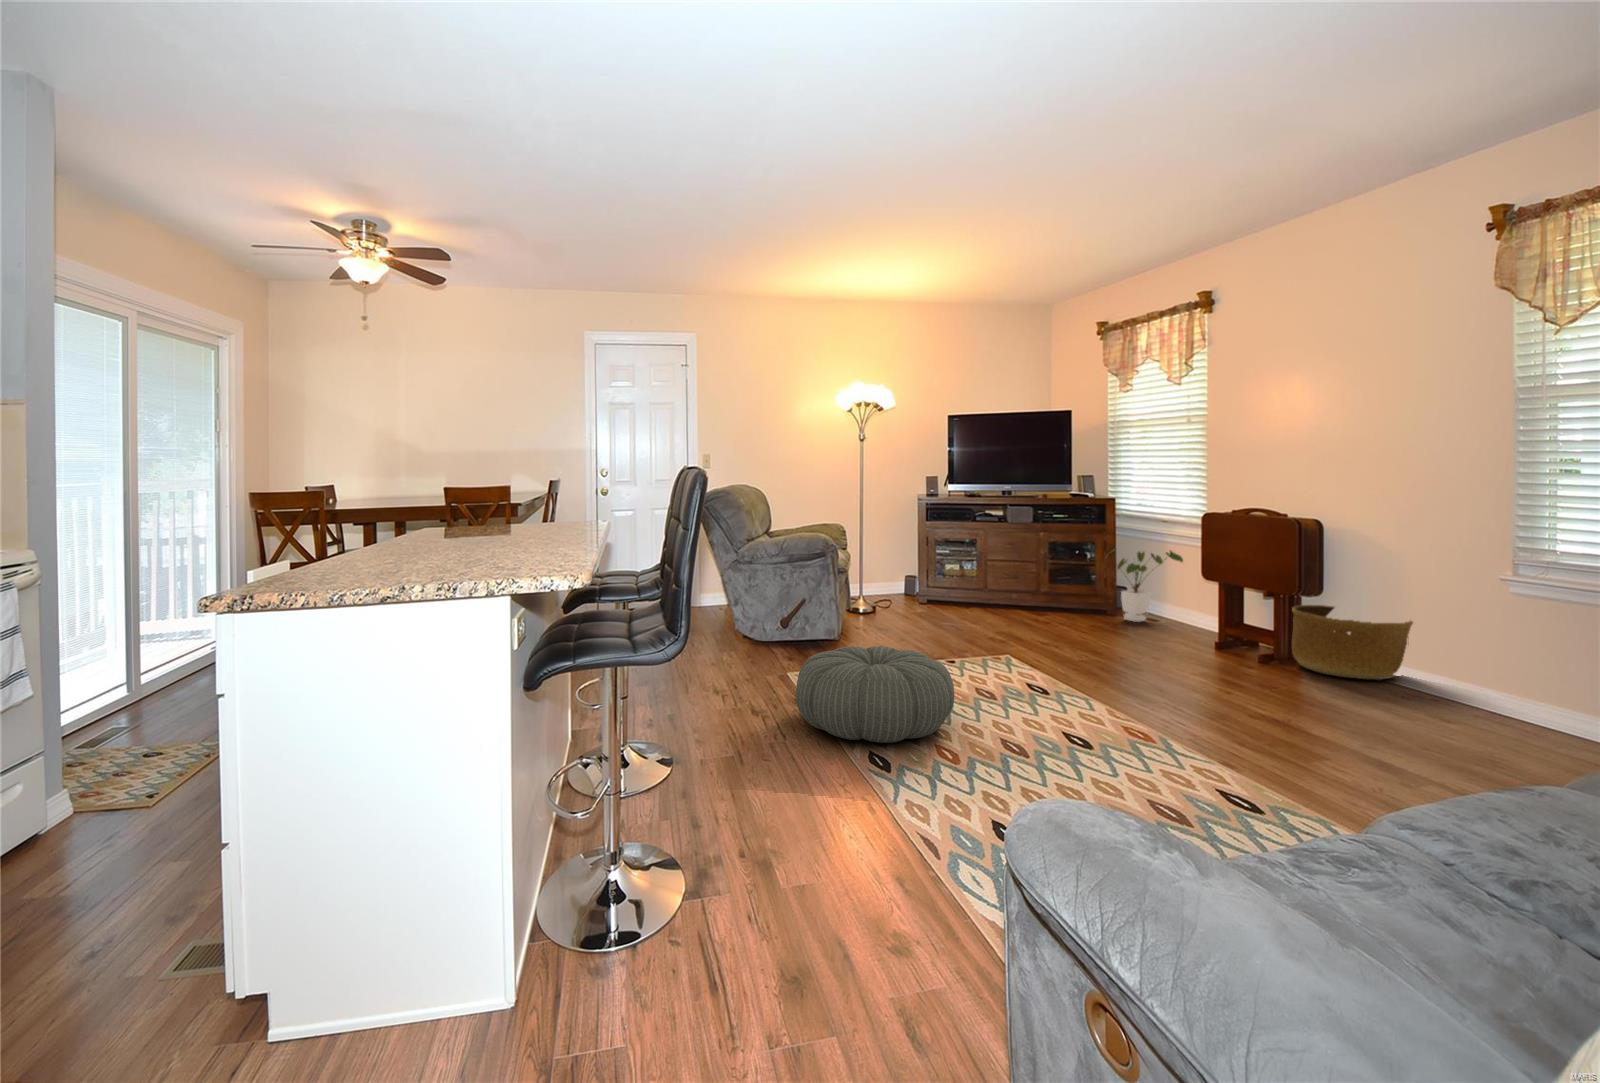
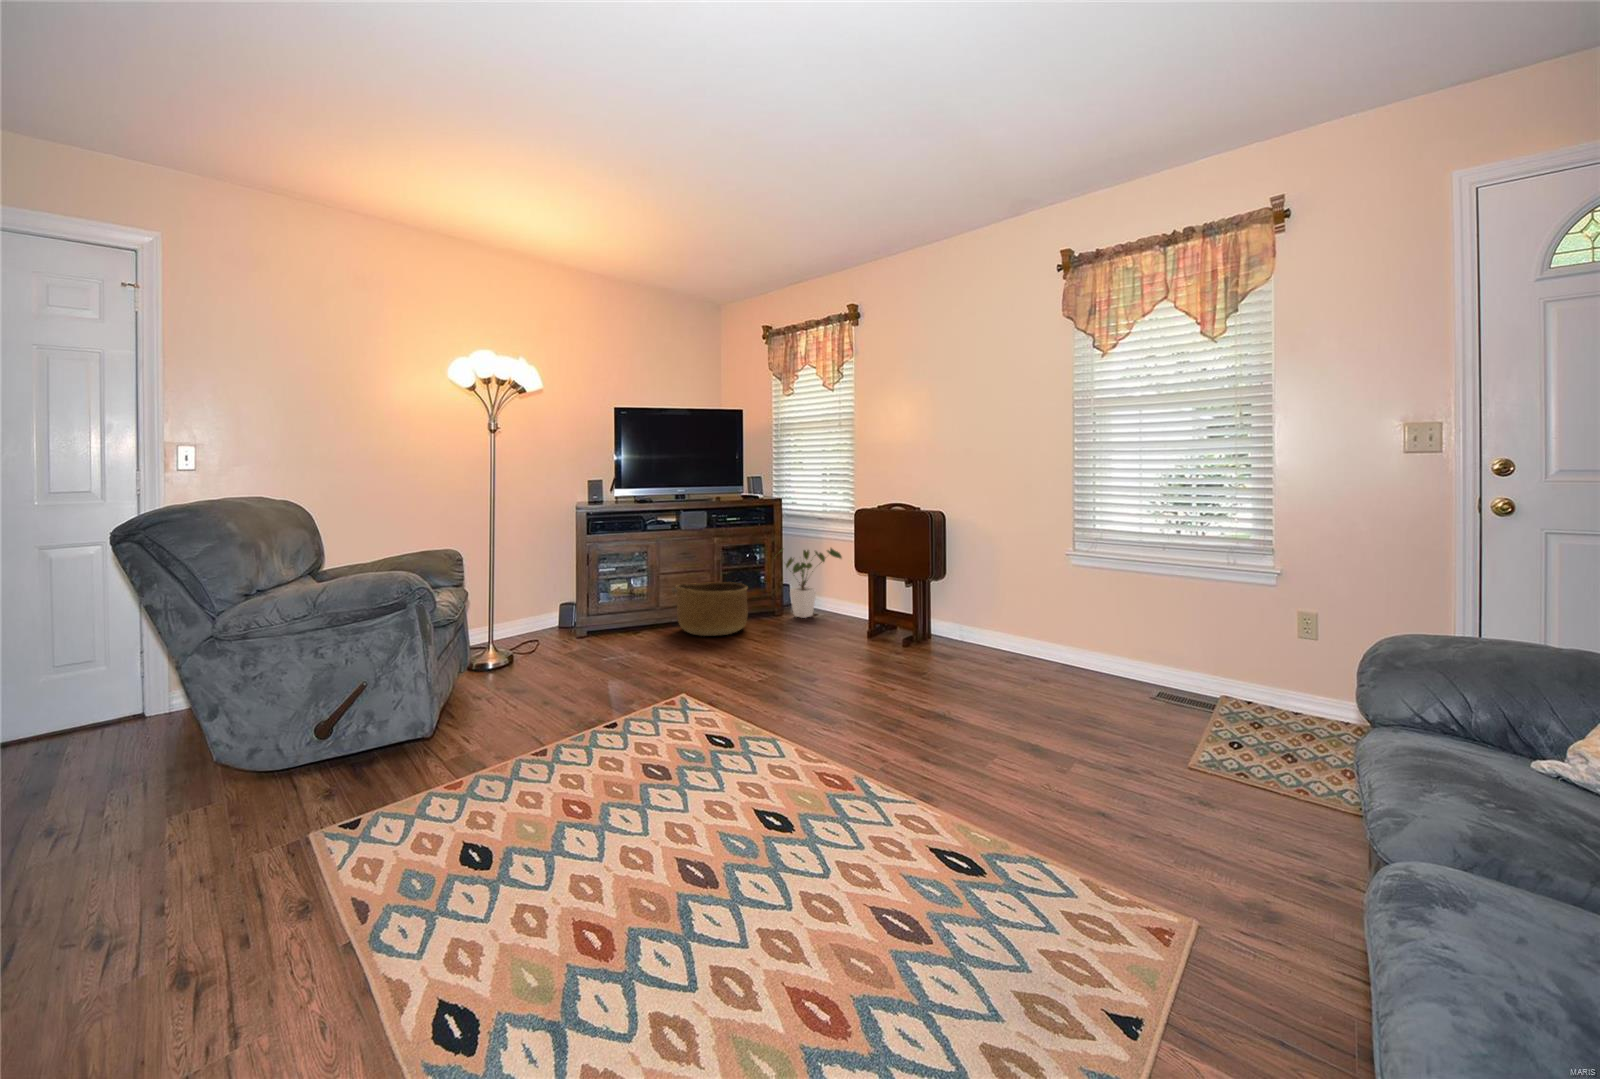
basket: present [1292,605,1413,680] -> present [676,582,748,636]
pouf: present [796,646,954,743] -> none [331,714,574,873]

